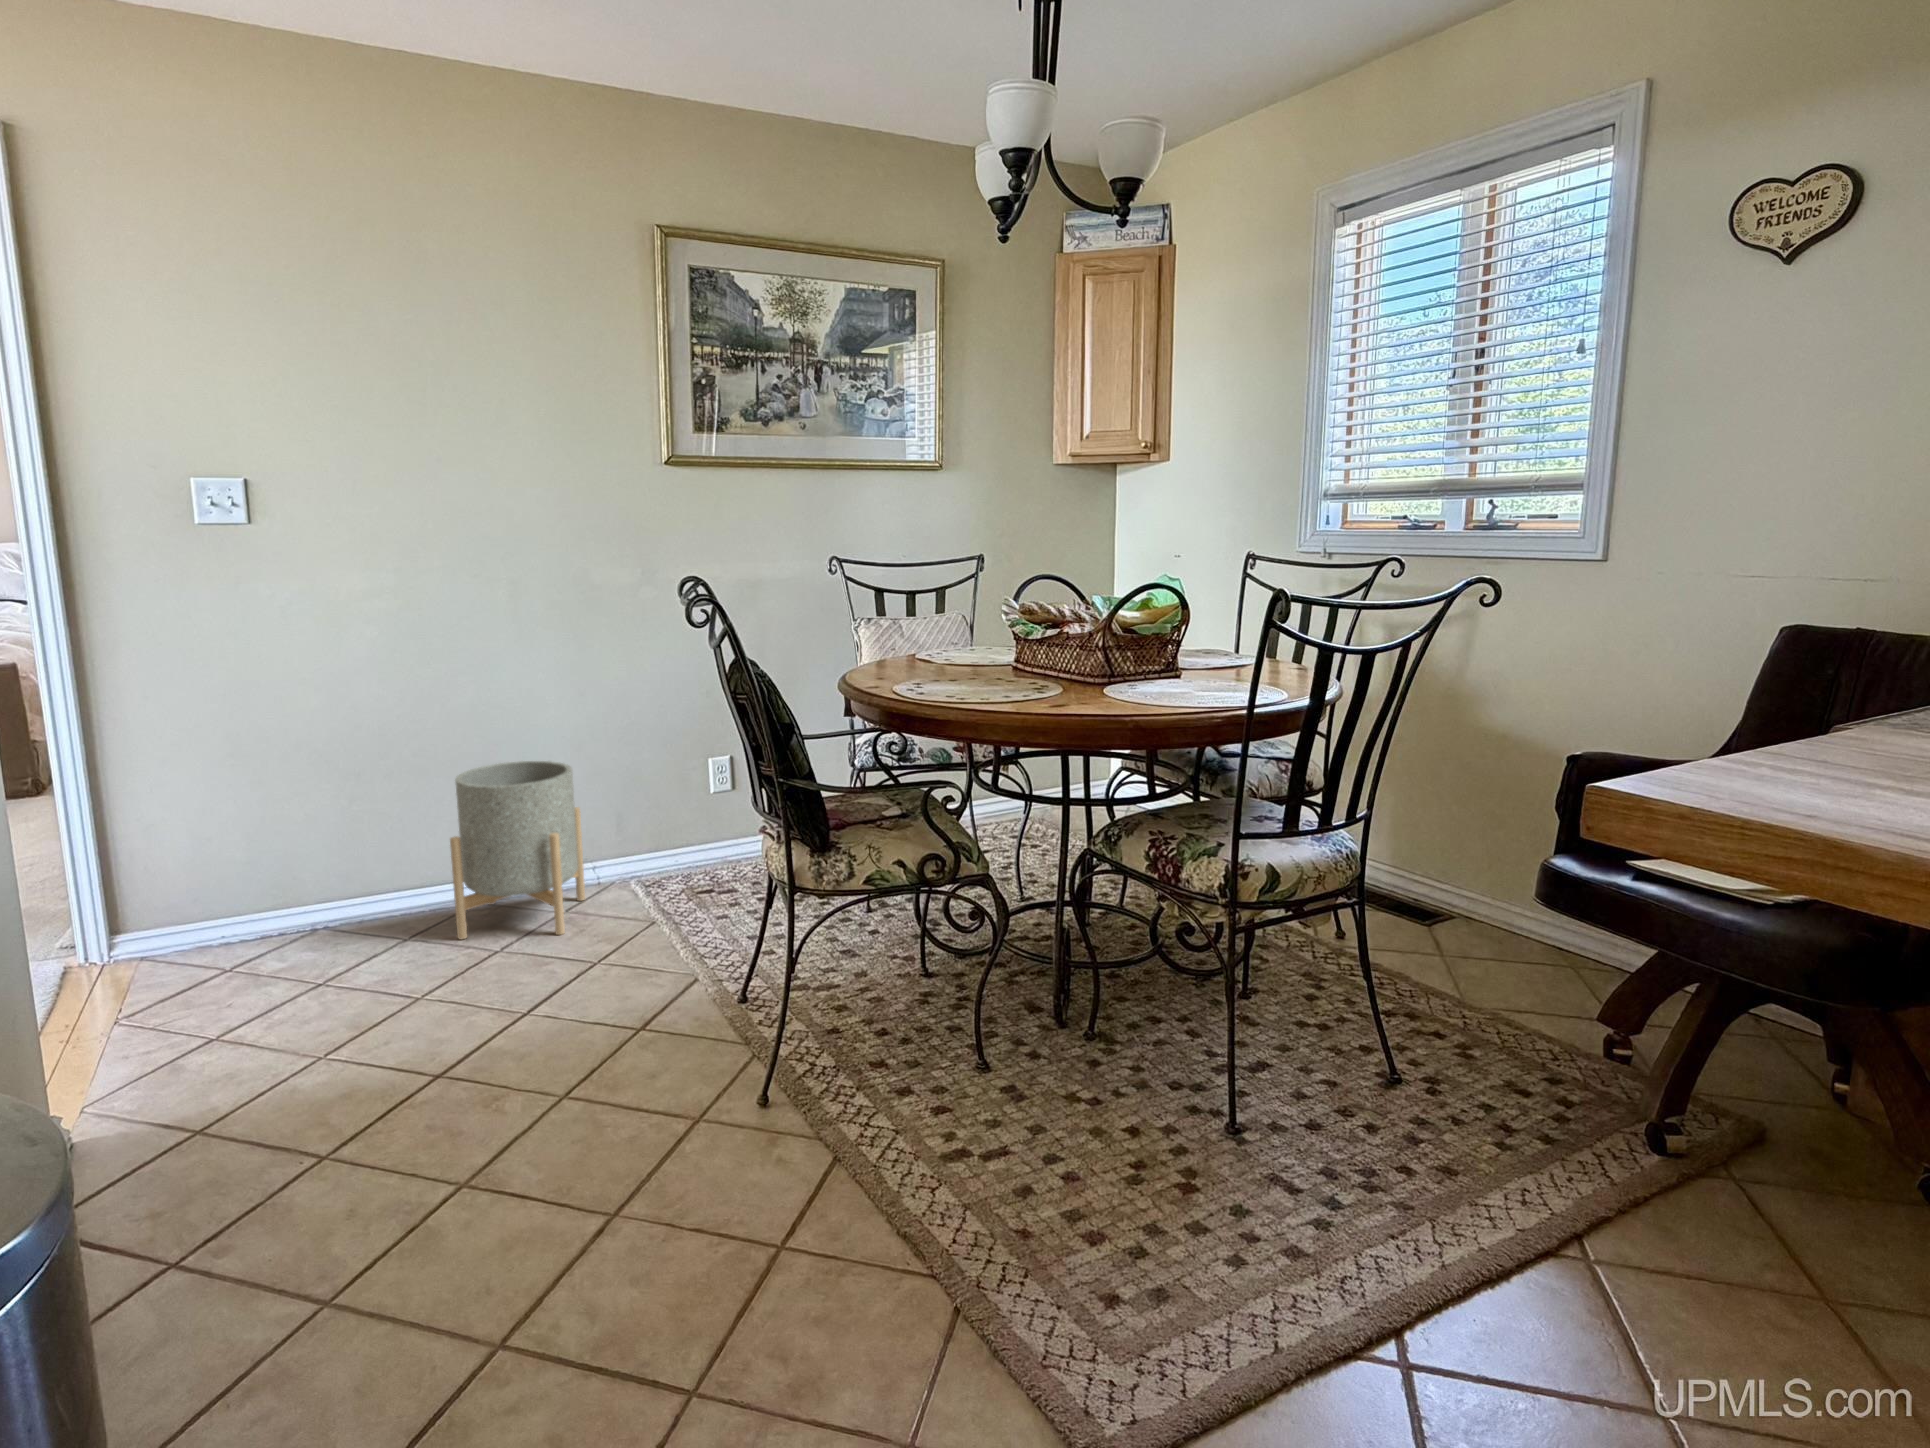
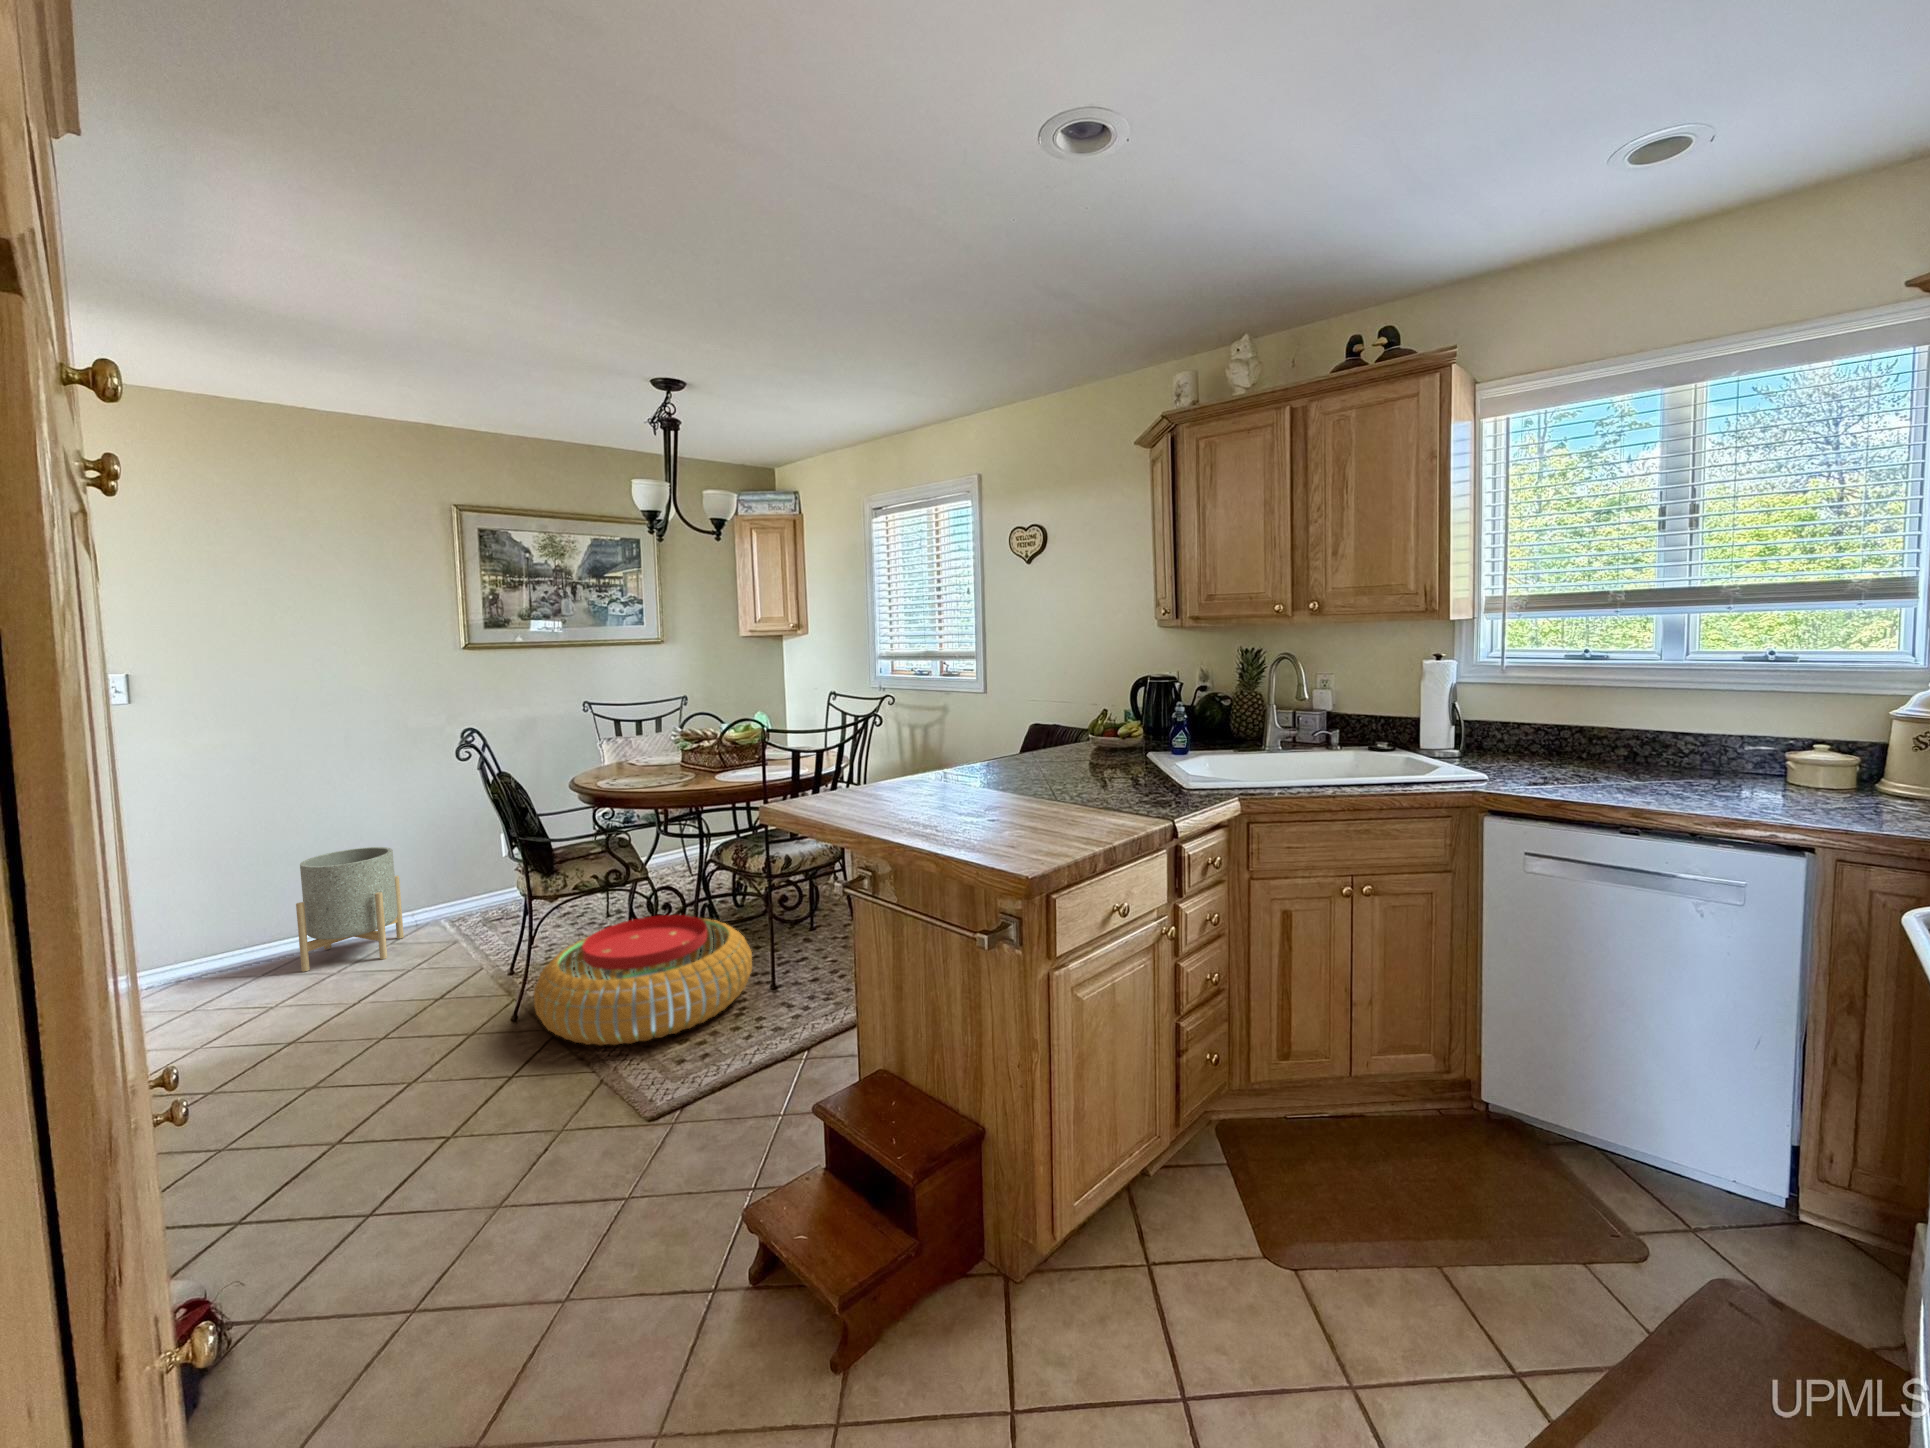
pouf: none [801,950,1201,1236] -> present [534,915,752,1046]

